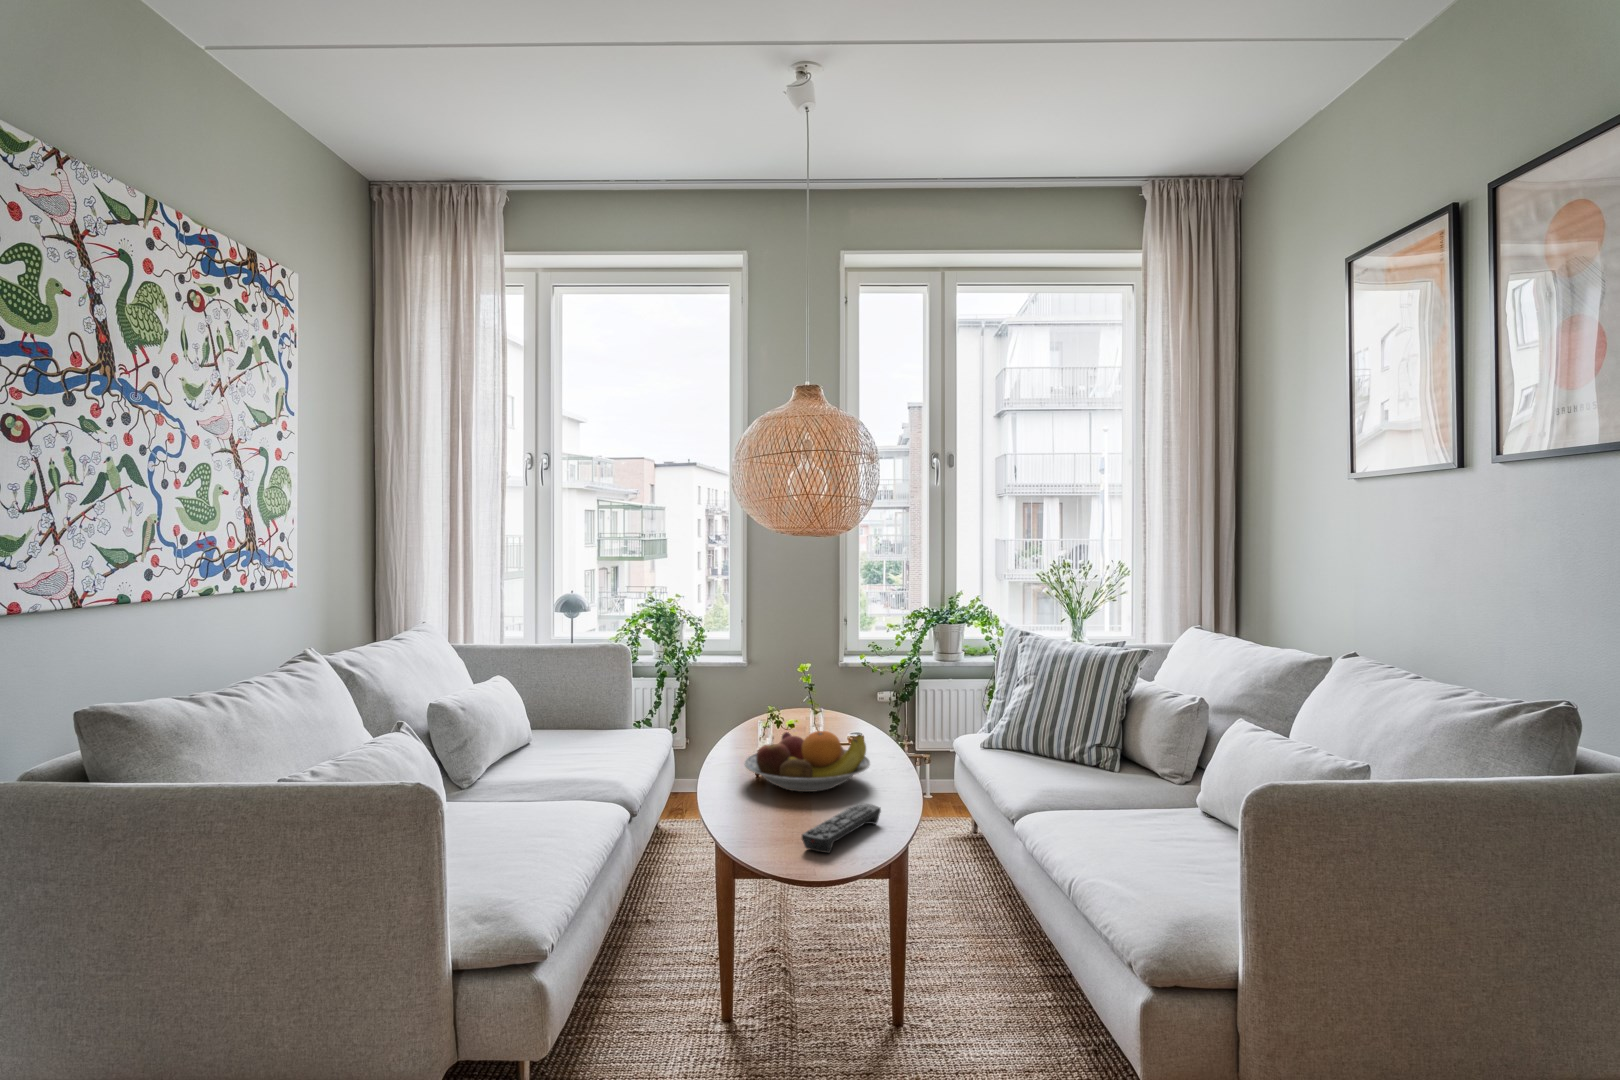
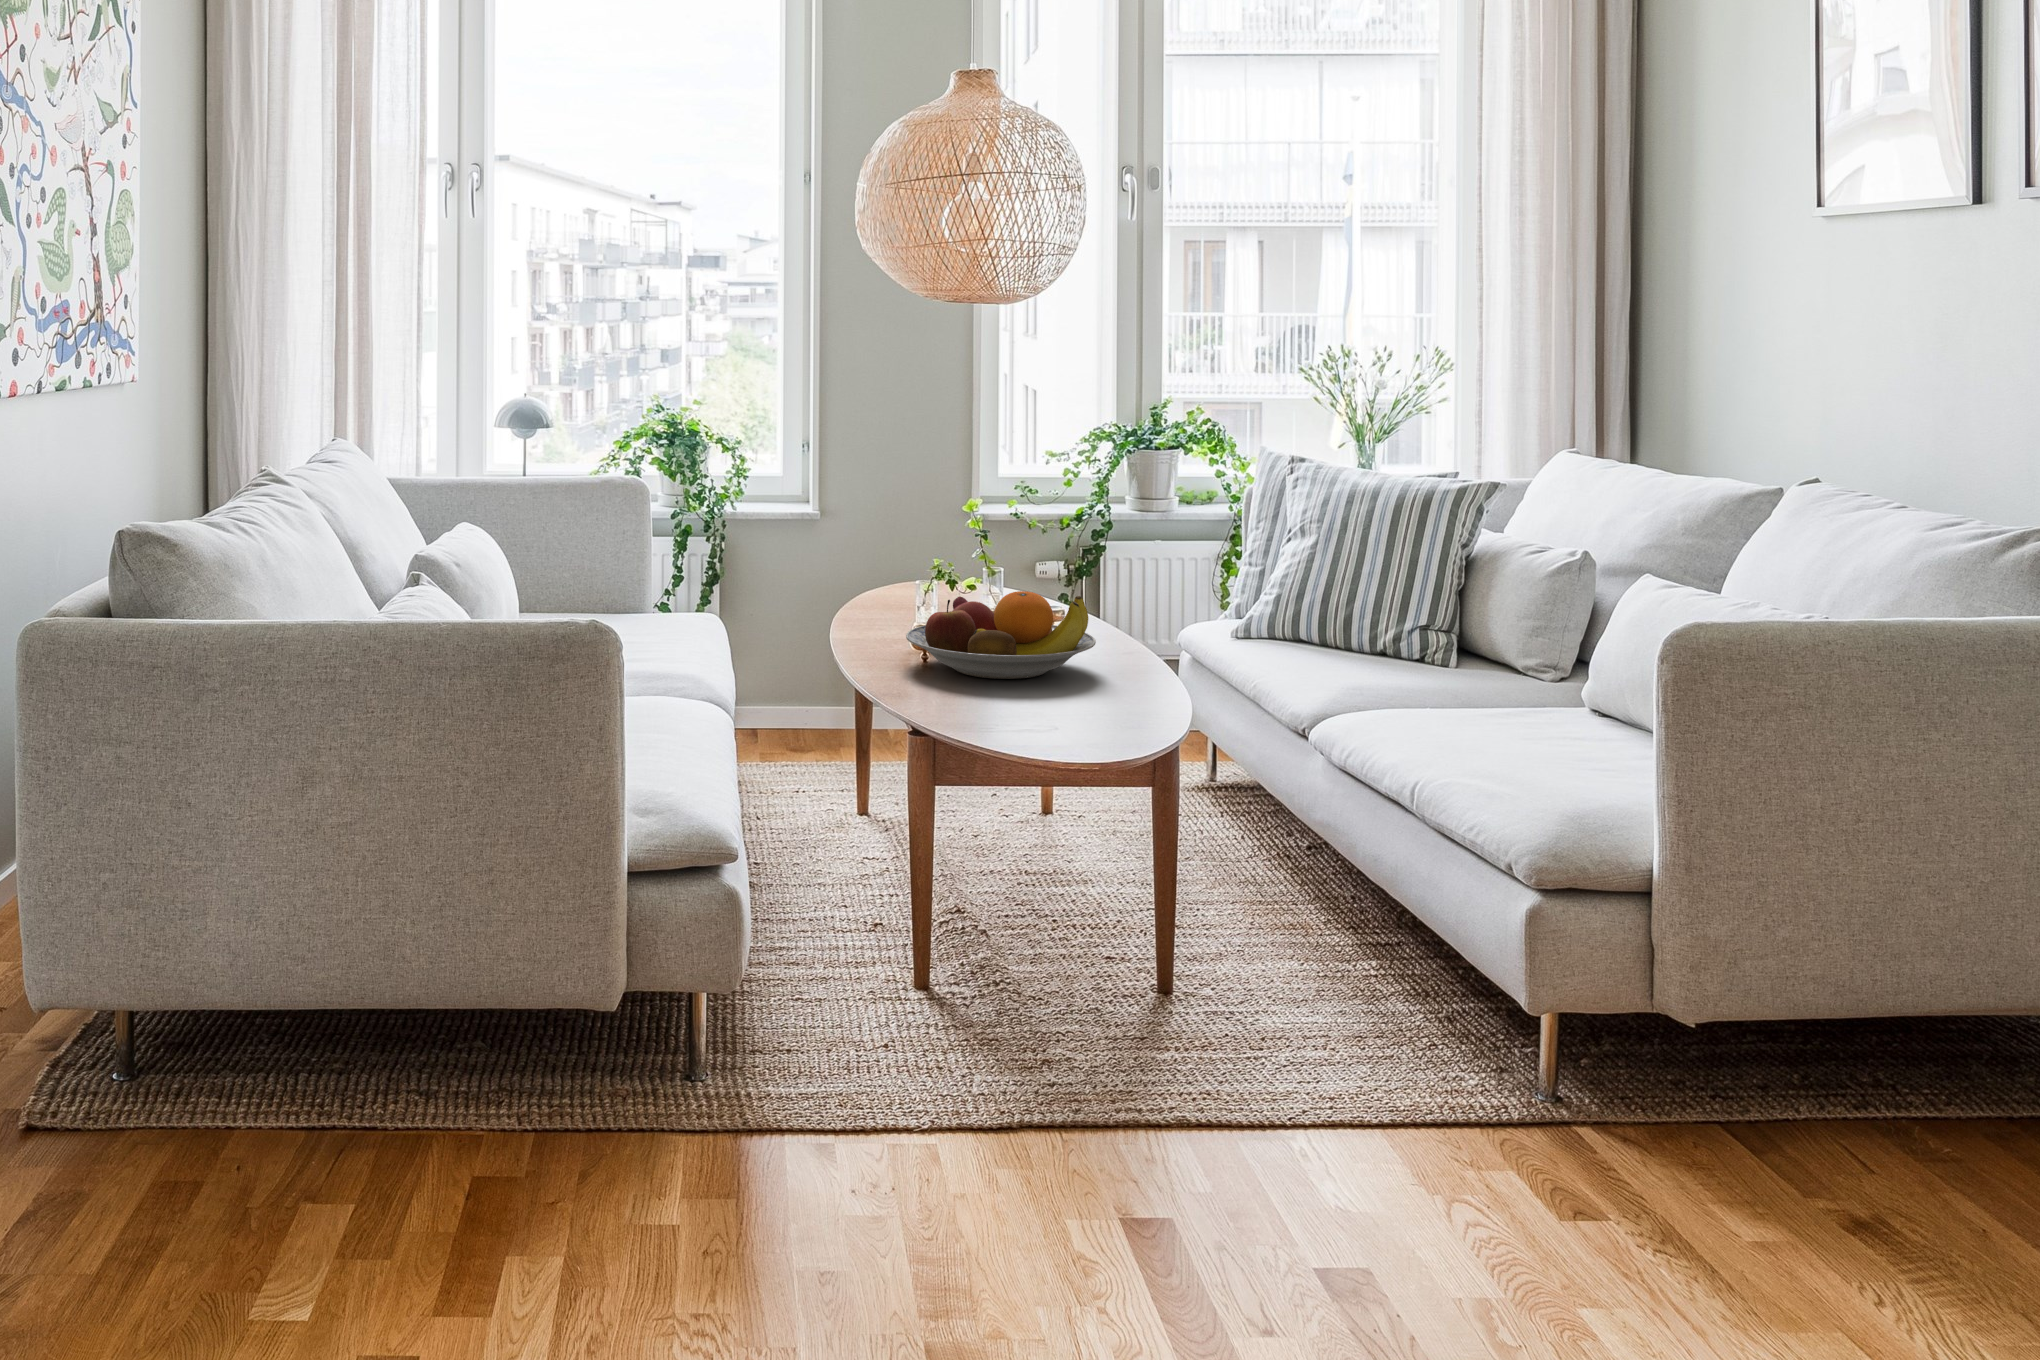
remote control: present [802,803,881,853] -> none [1040,686,1134,742]

